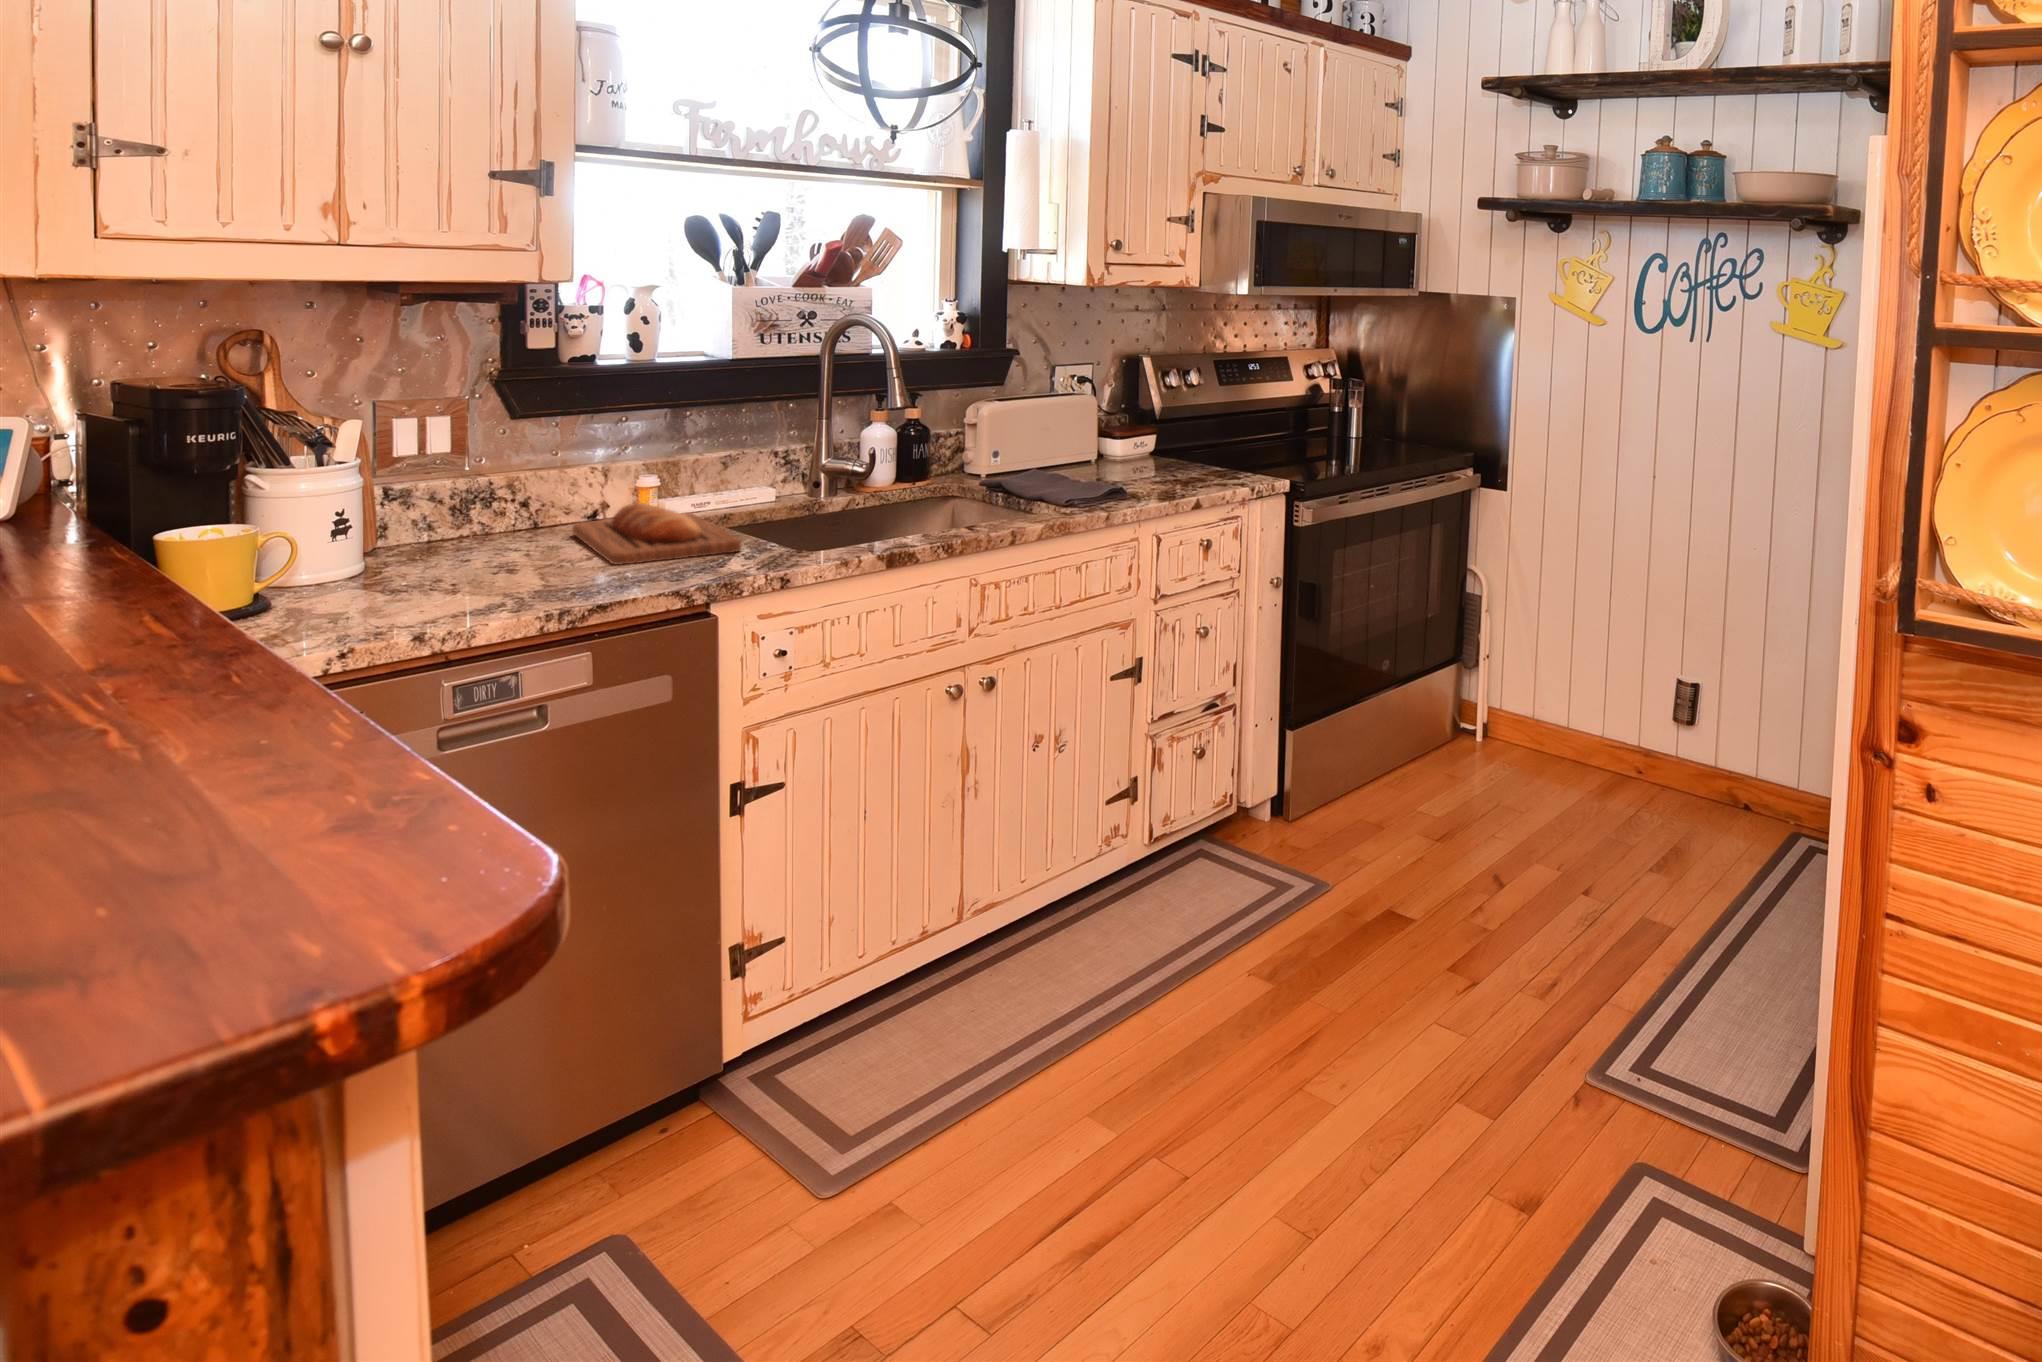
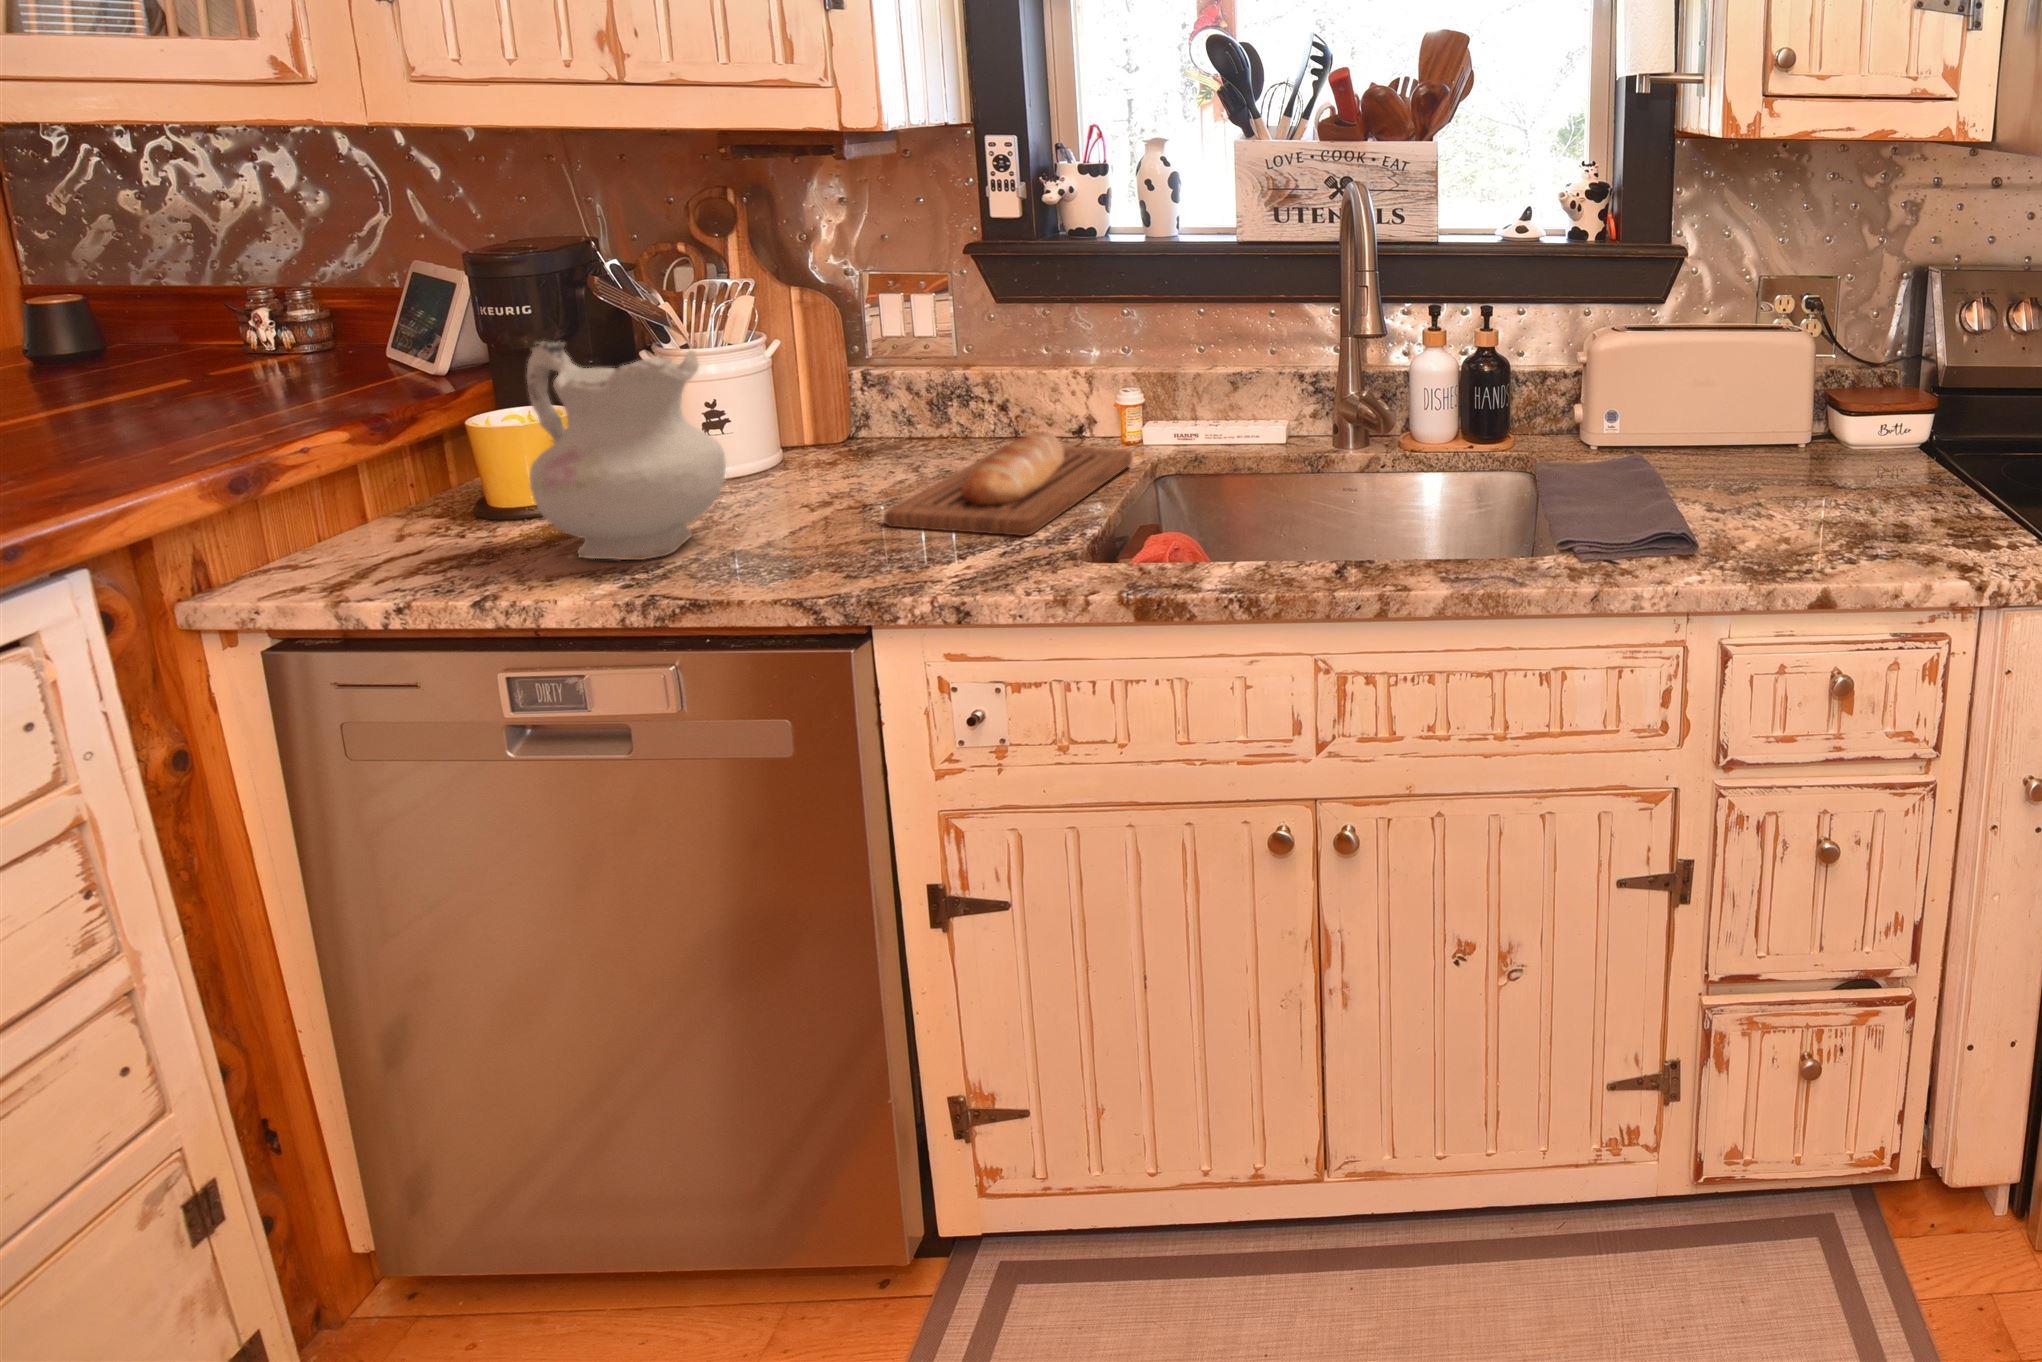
ceramic pitcher: none [343,444,534,607] -> present [527,341,726,560]

